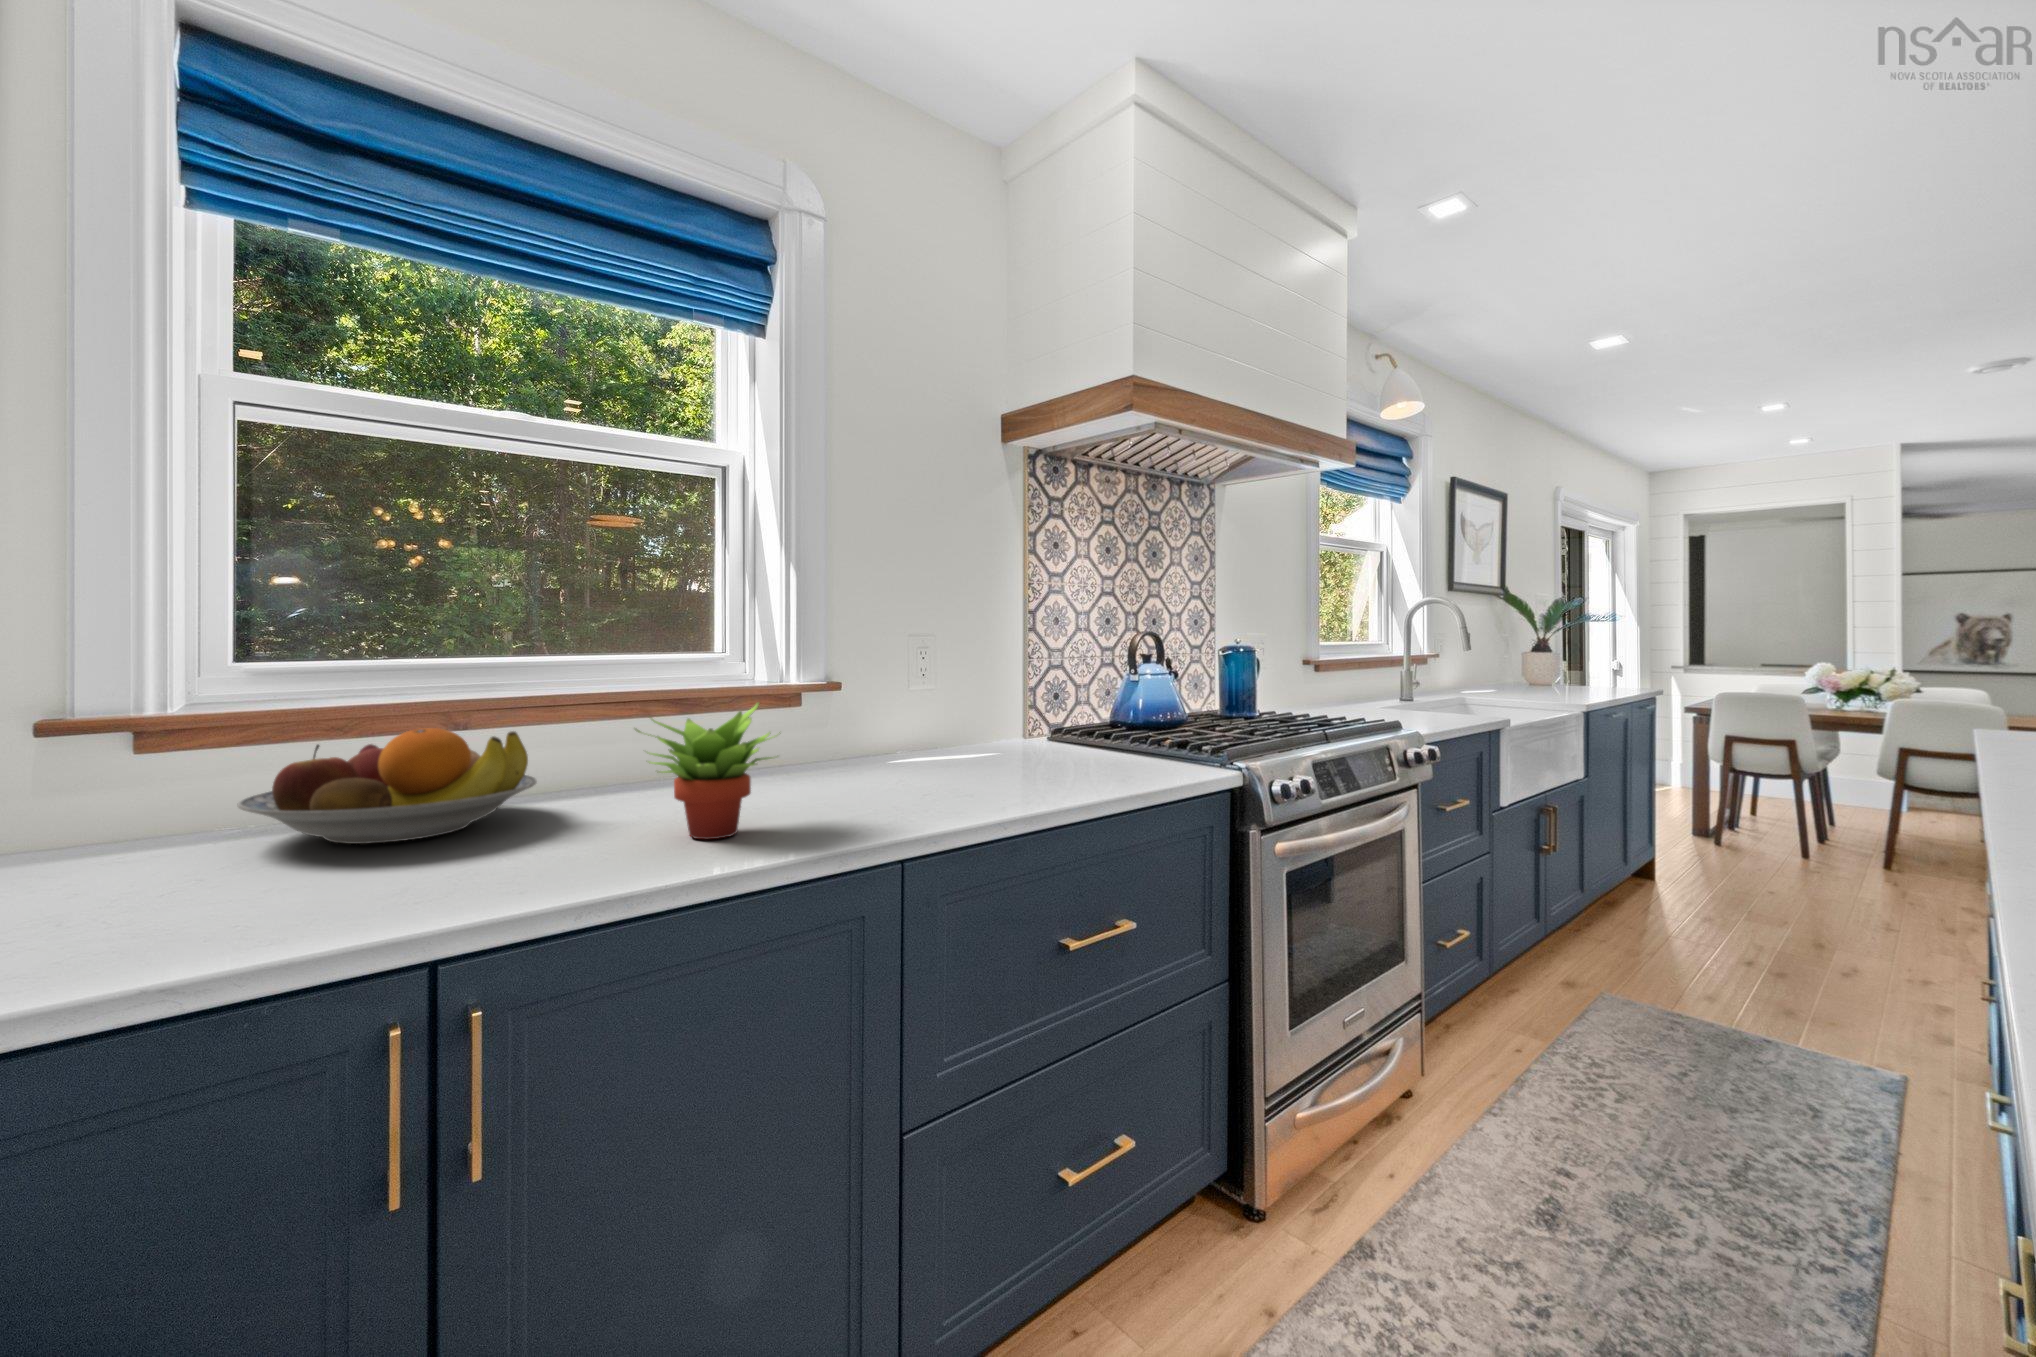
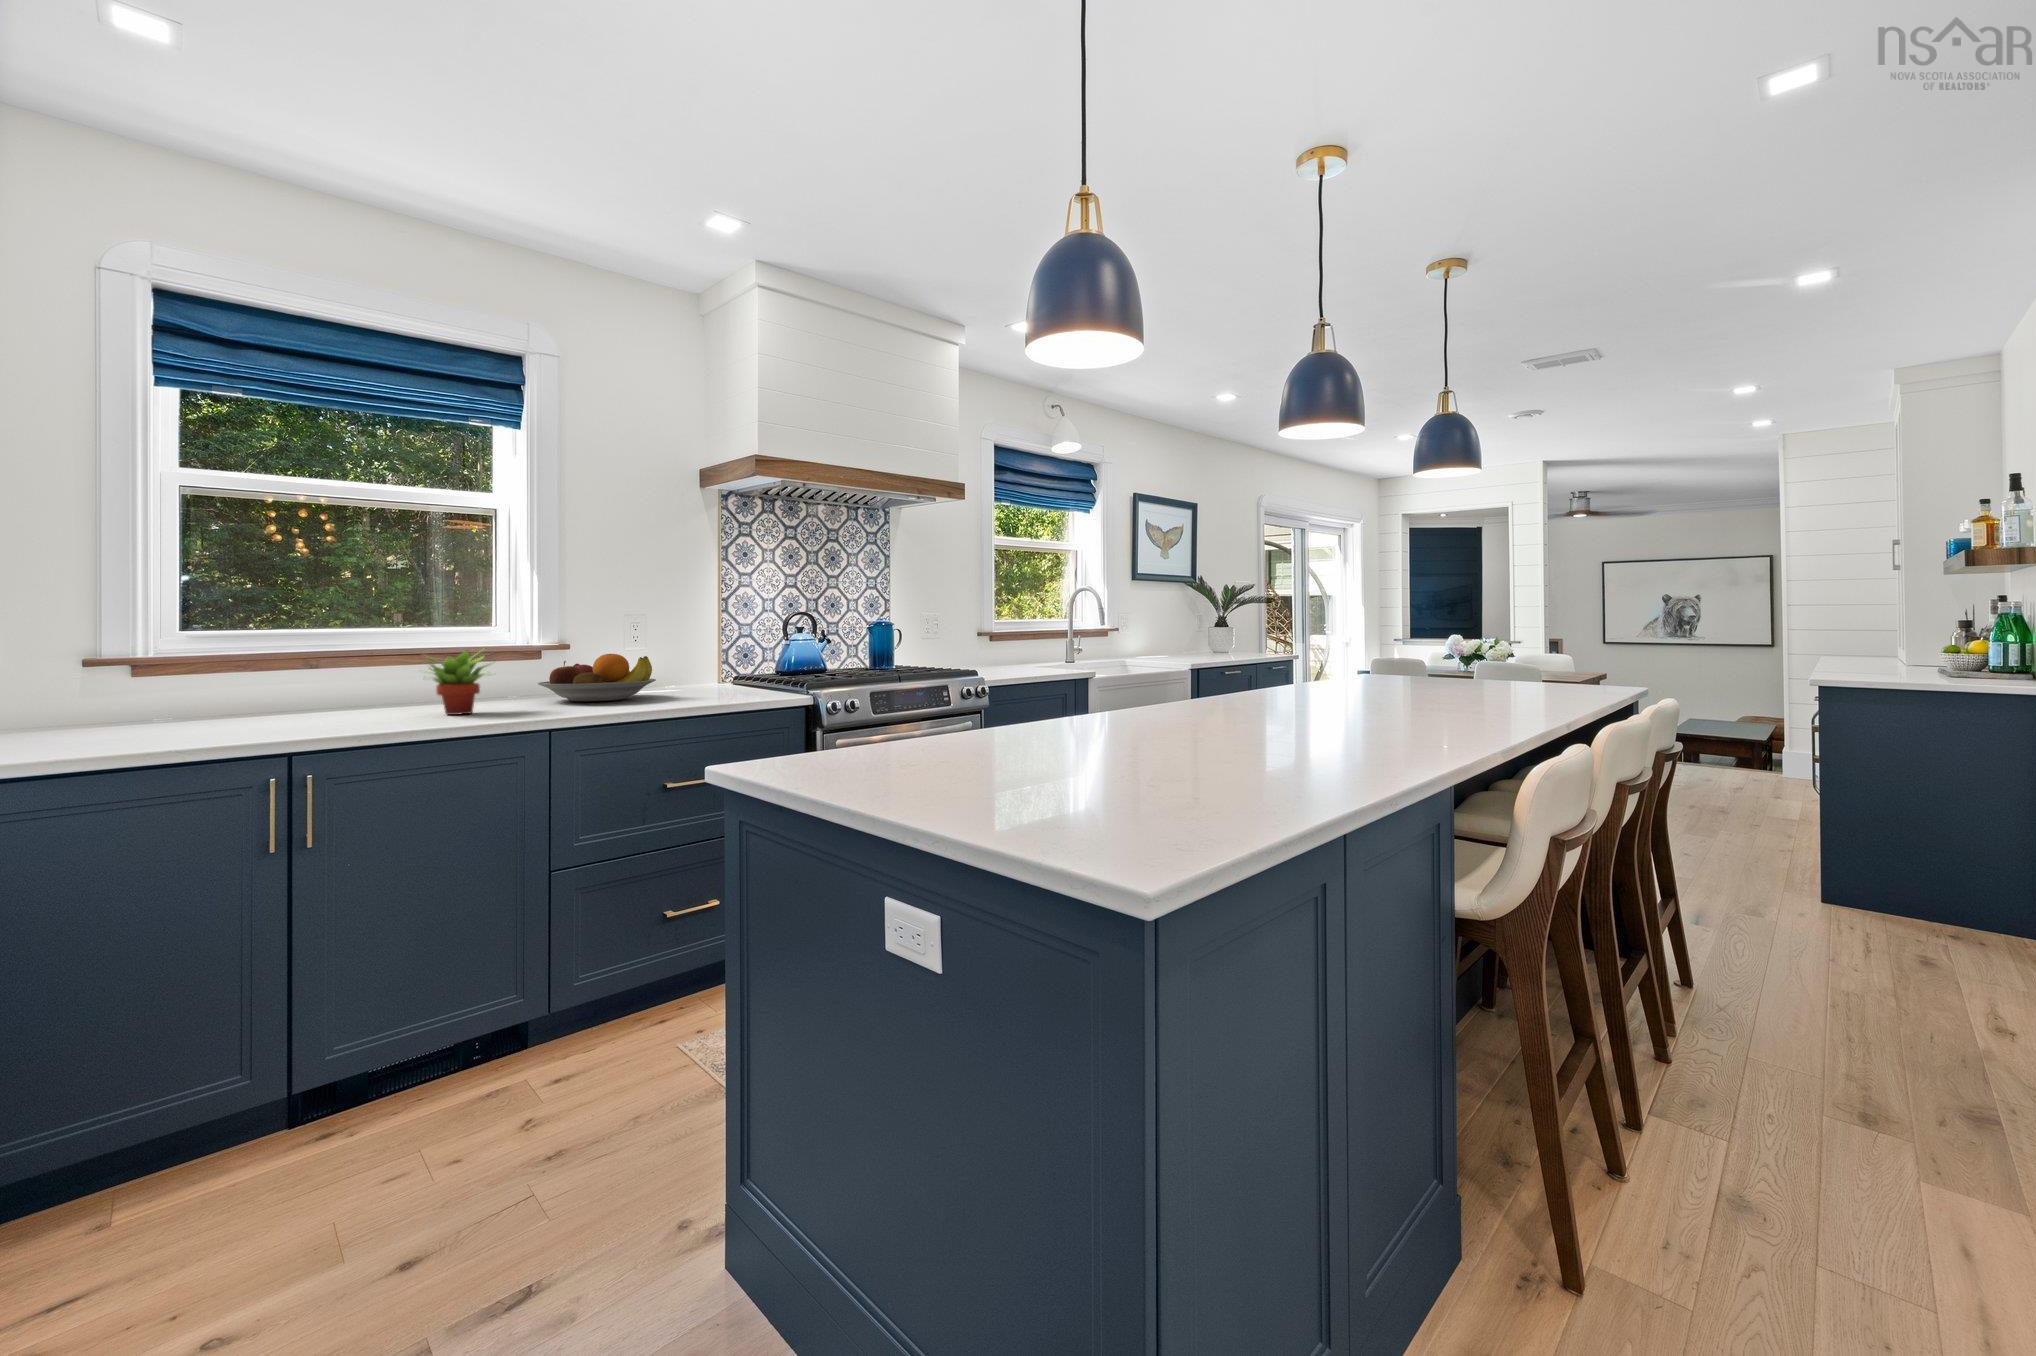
fruit bowl: present [238,728,537,844] -> present [538,654,656,702]

